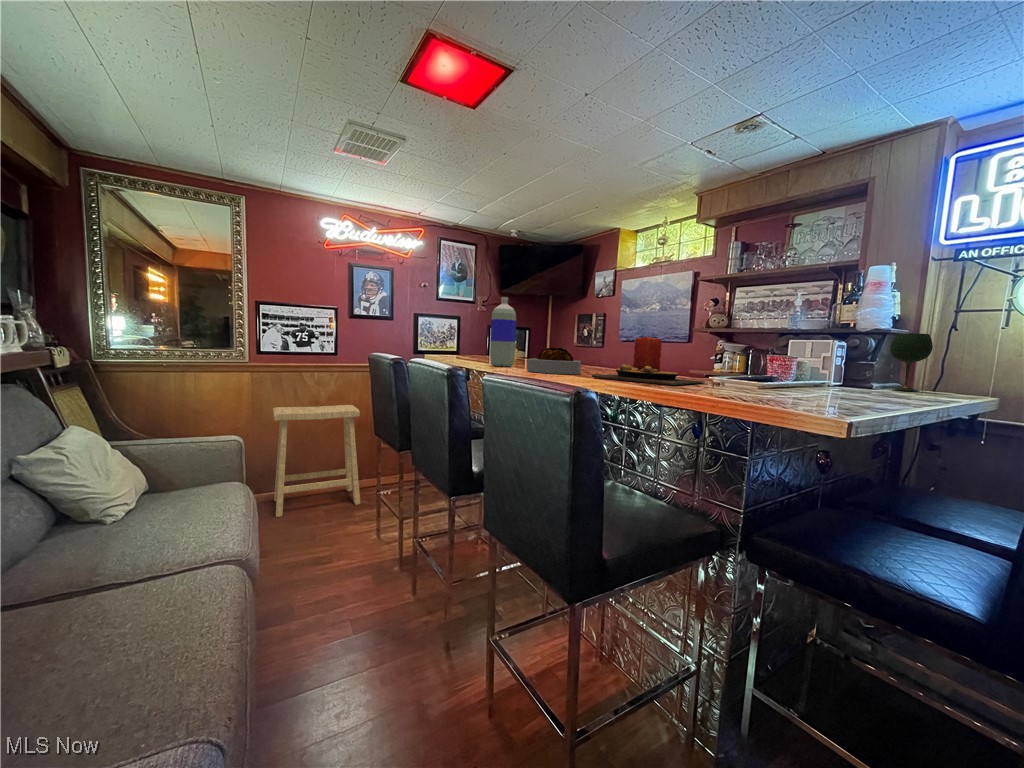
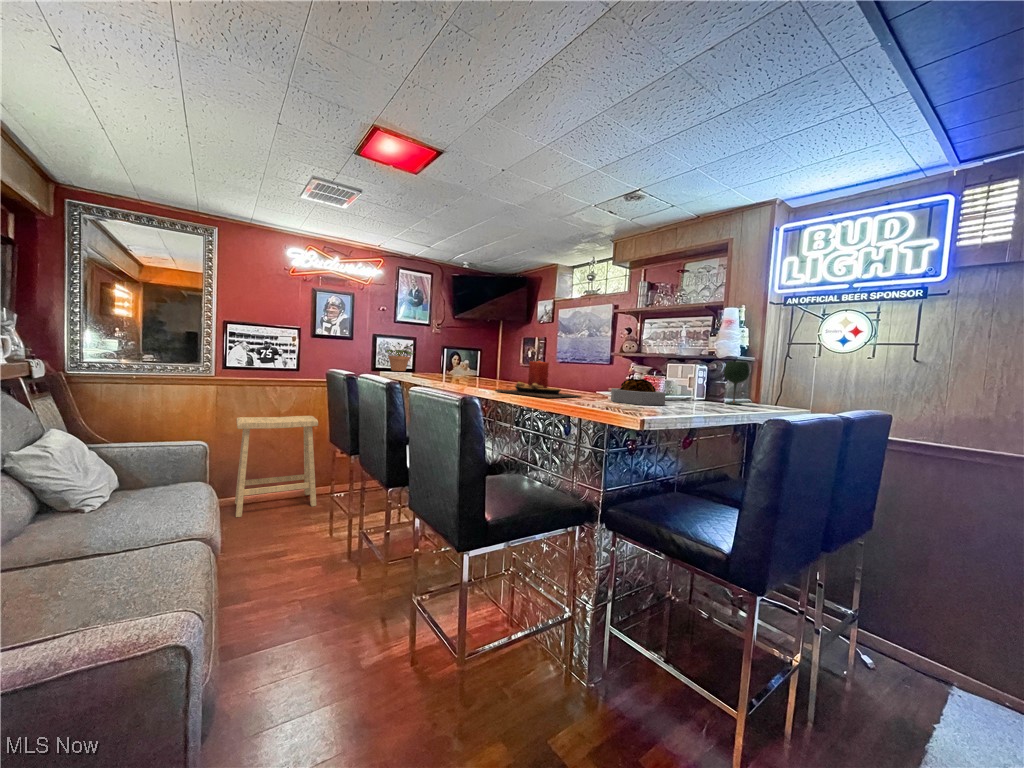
bottle: present [490,297,516,367] -> none [426,325,448,383]
potted plant: none [426,321,462,354] -> present [387,343,414,371]
decorative bowl: present [527,348,581,374] -> present [611,379,666,405]

